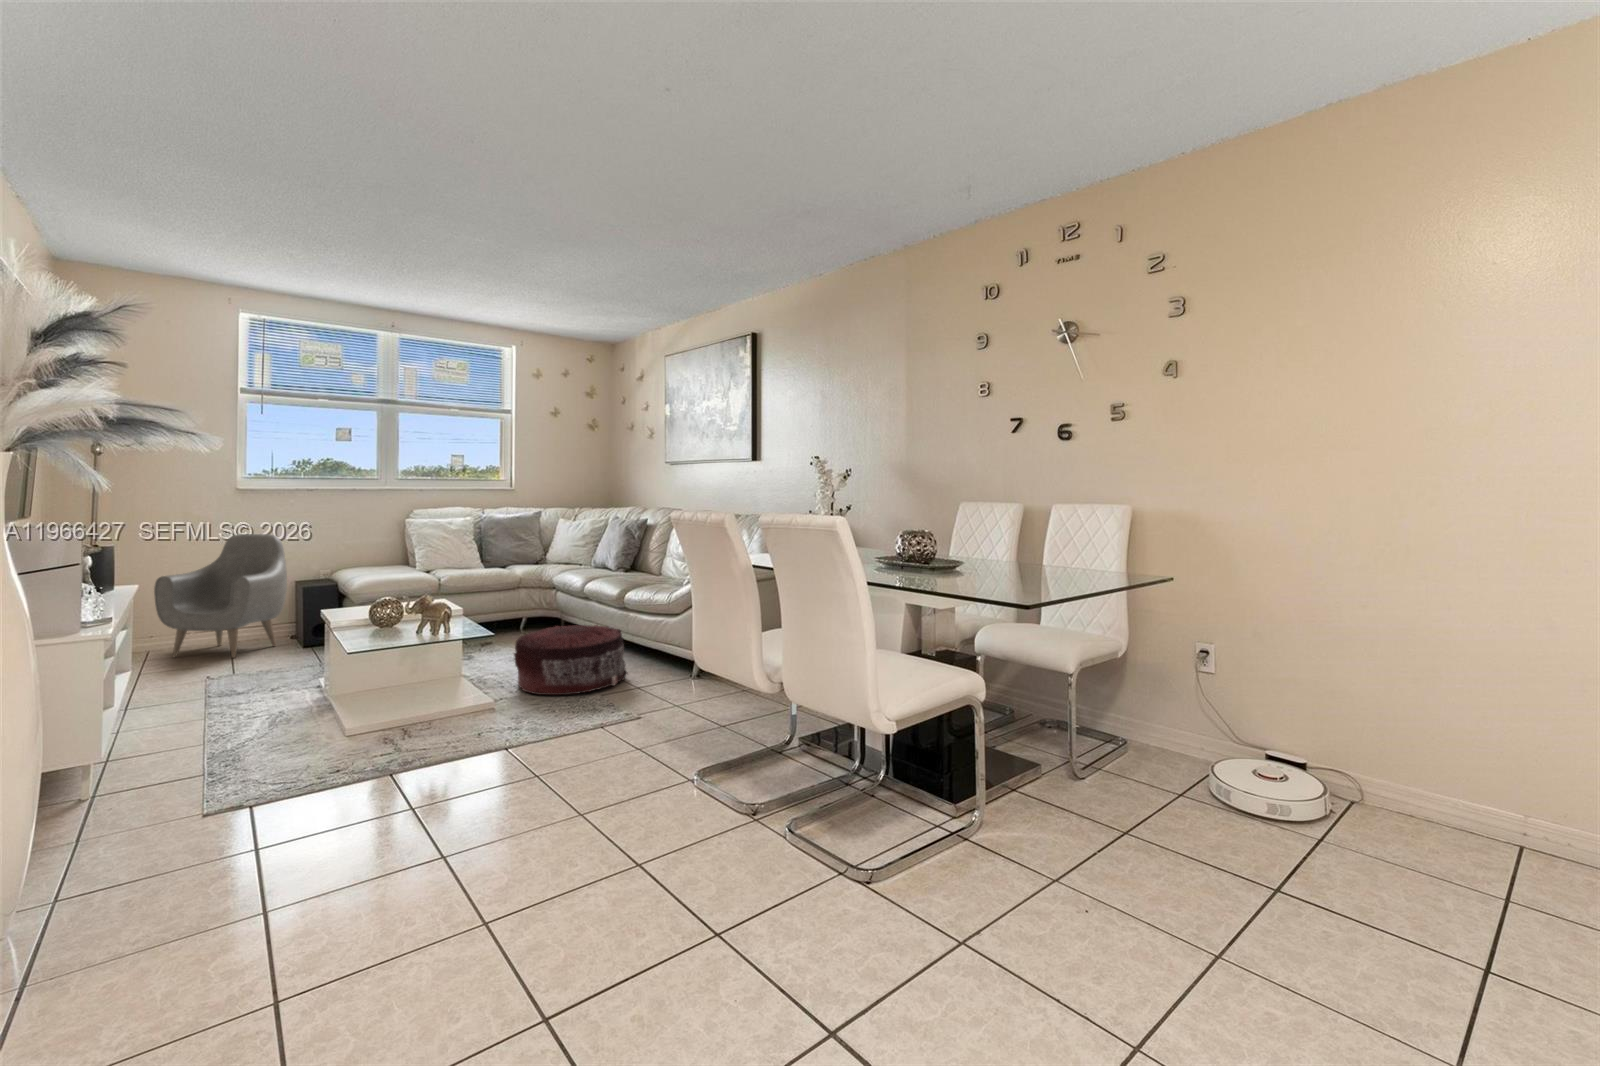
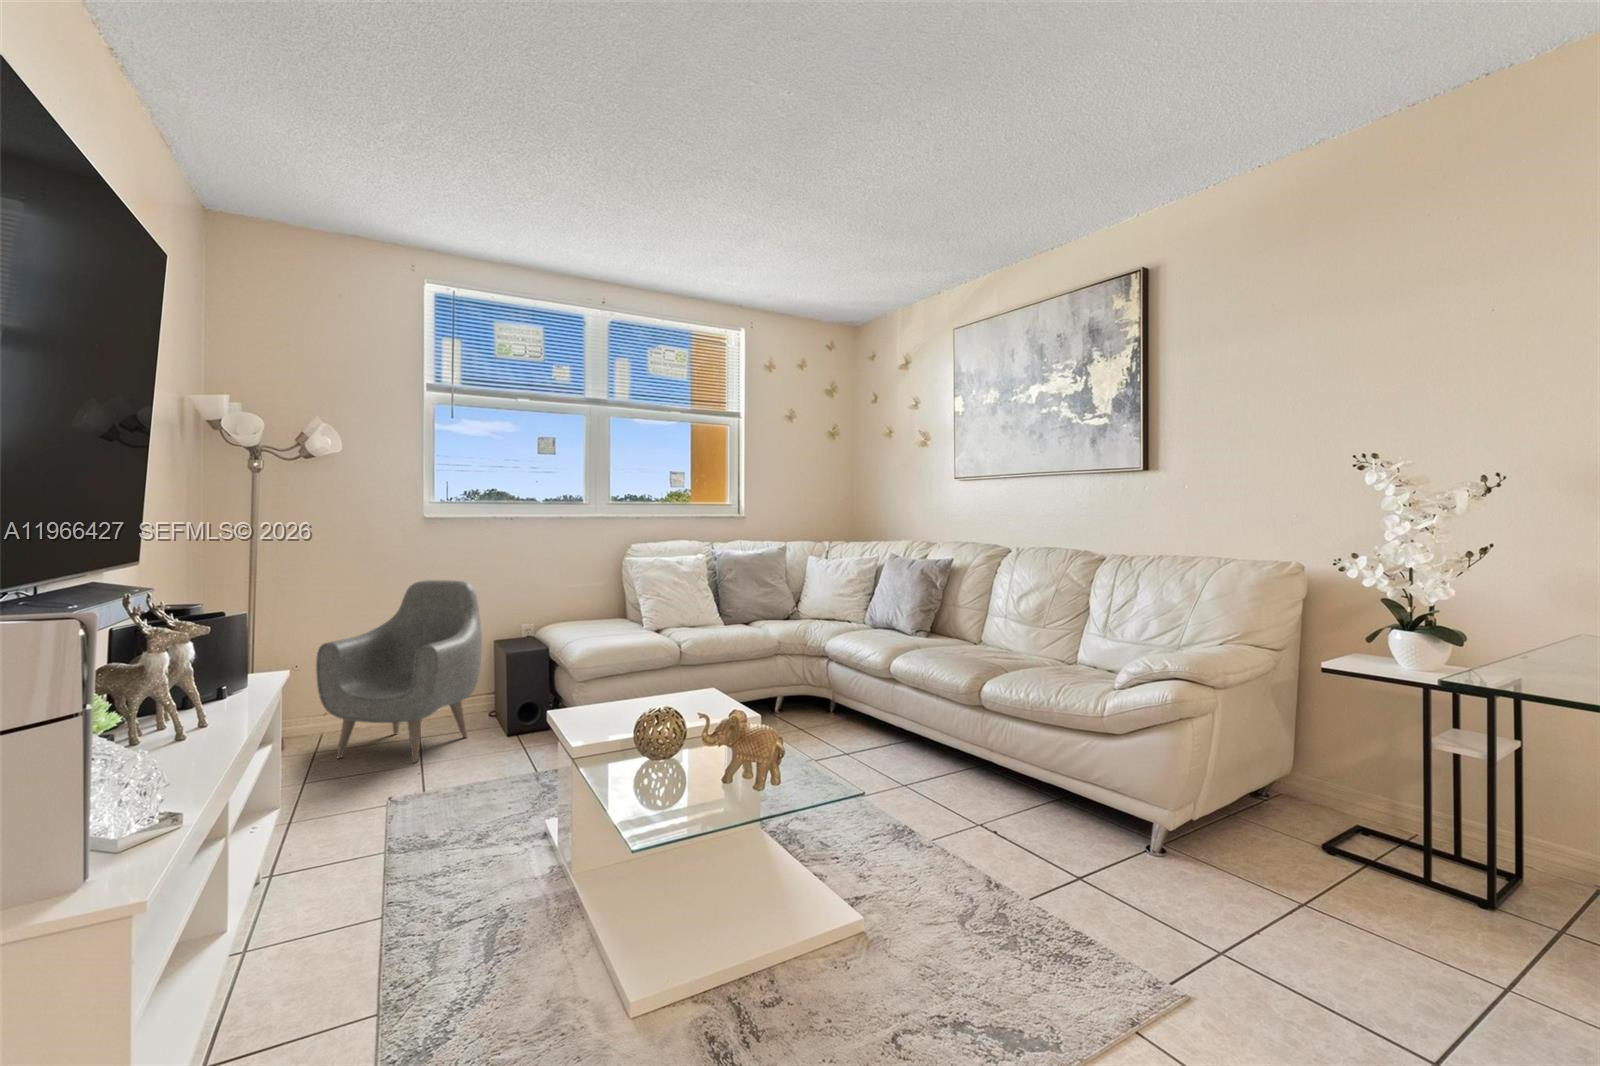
pouf: present [514,625,627,695] -> none [867,742,1058,902]

